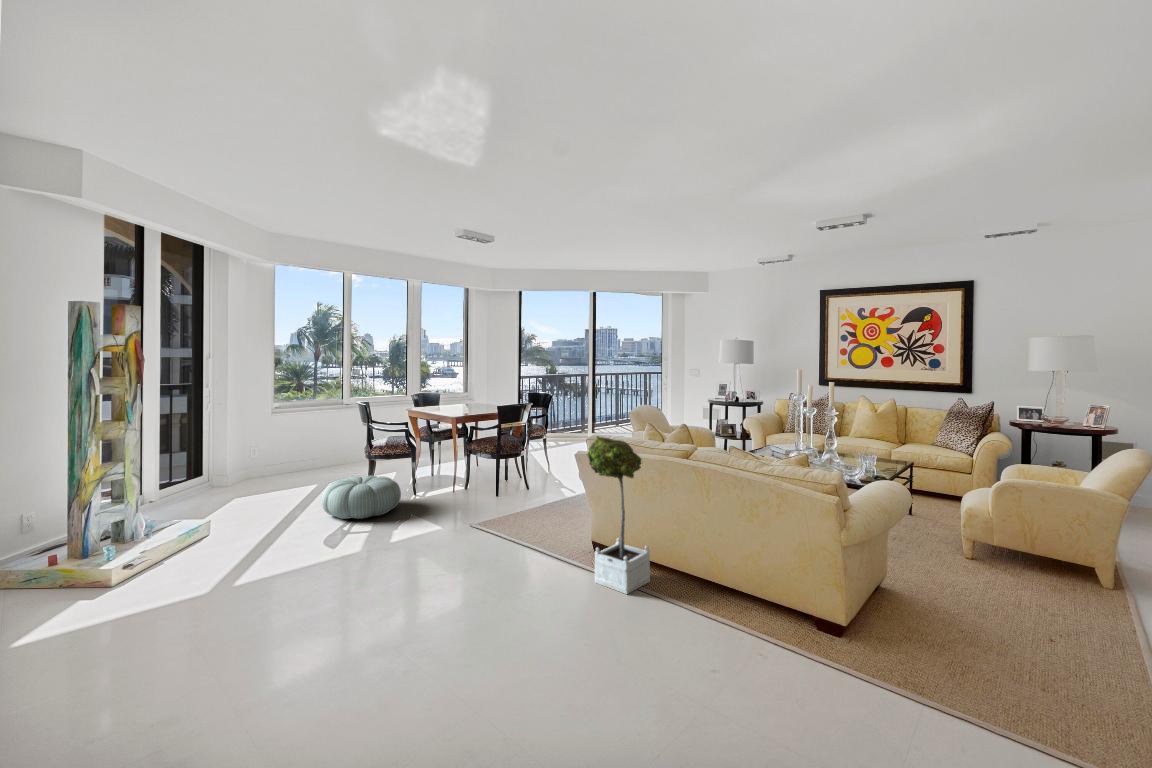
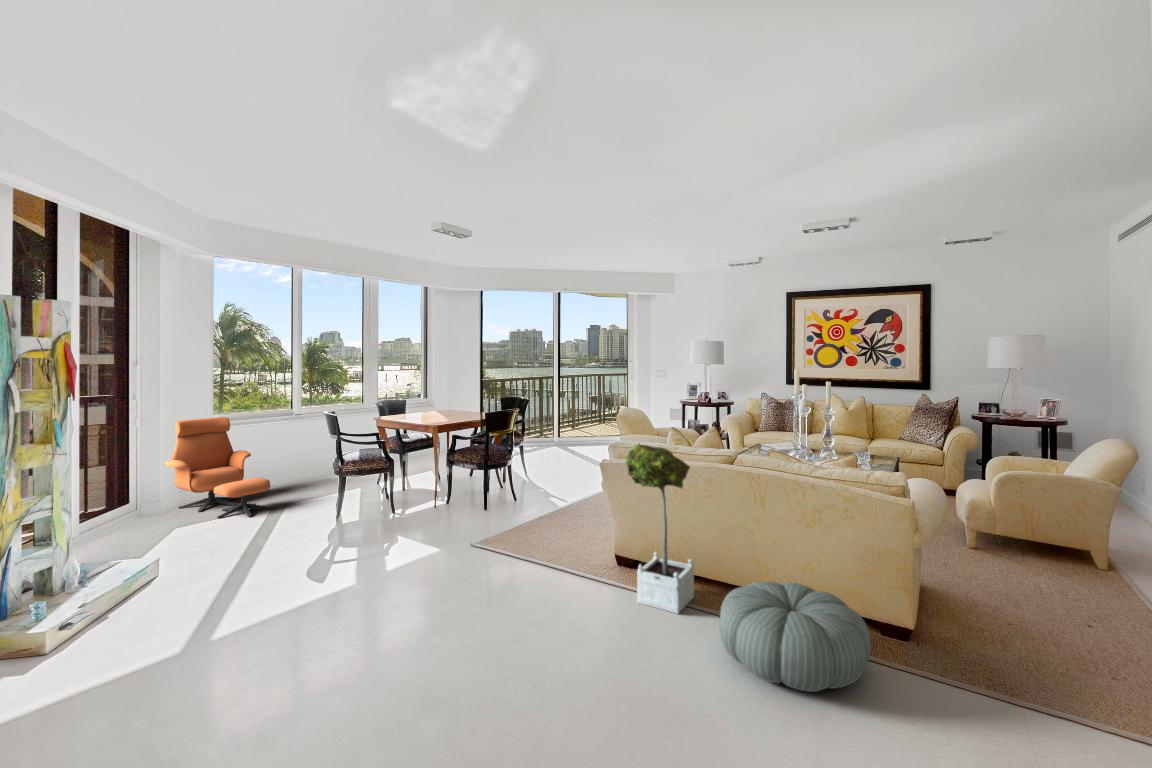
lounge chair: none [229,405,315,492] -> present [164,417,272,518]
pouf: present [322,476,401,519] -> present [720,581,871,692]

